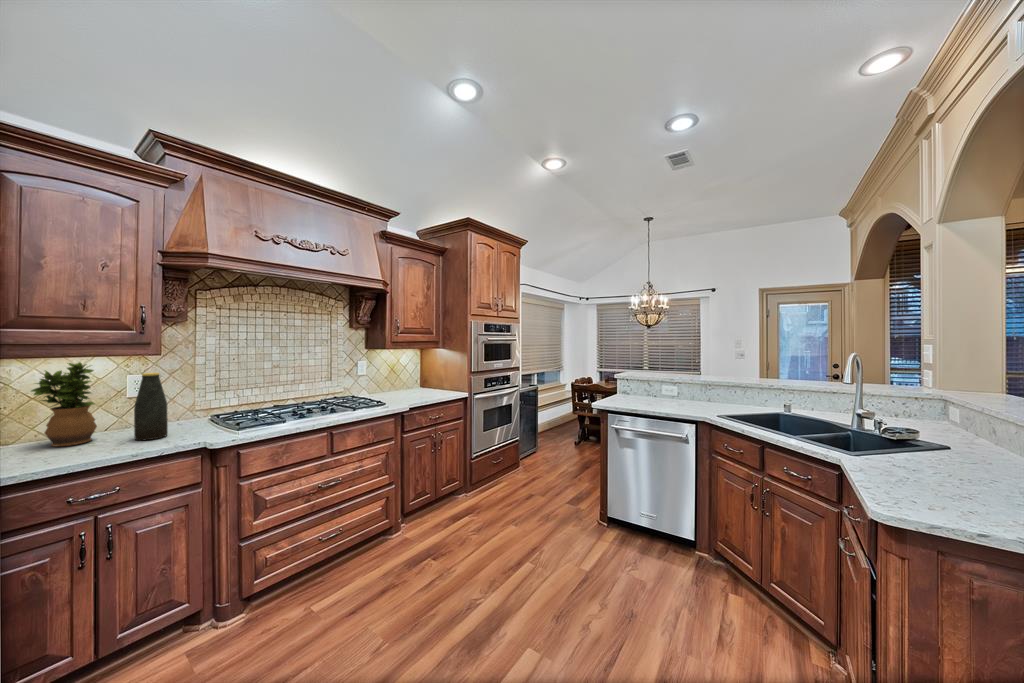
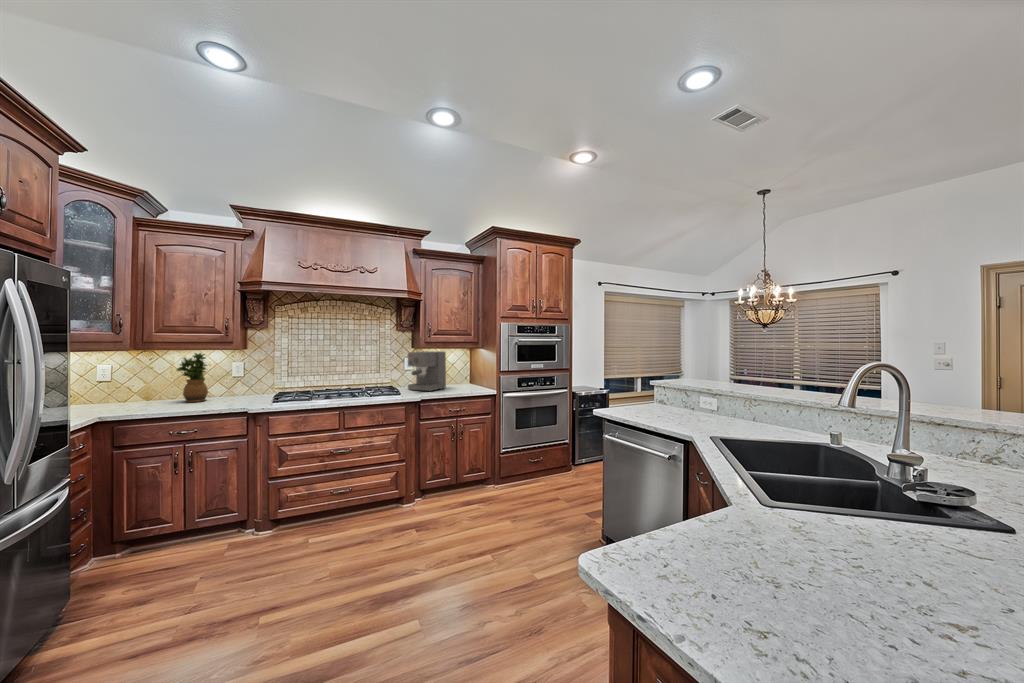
coffee maker: none [374,353,414,399] -> present [408,351,446,391]
bottle: present [134,373,168,440] -> none [222,360,241,403]

